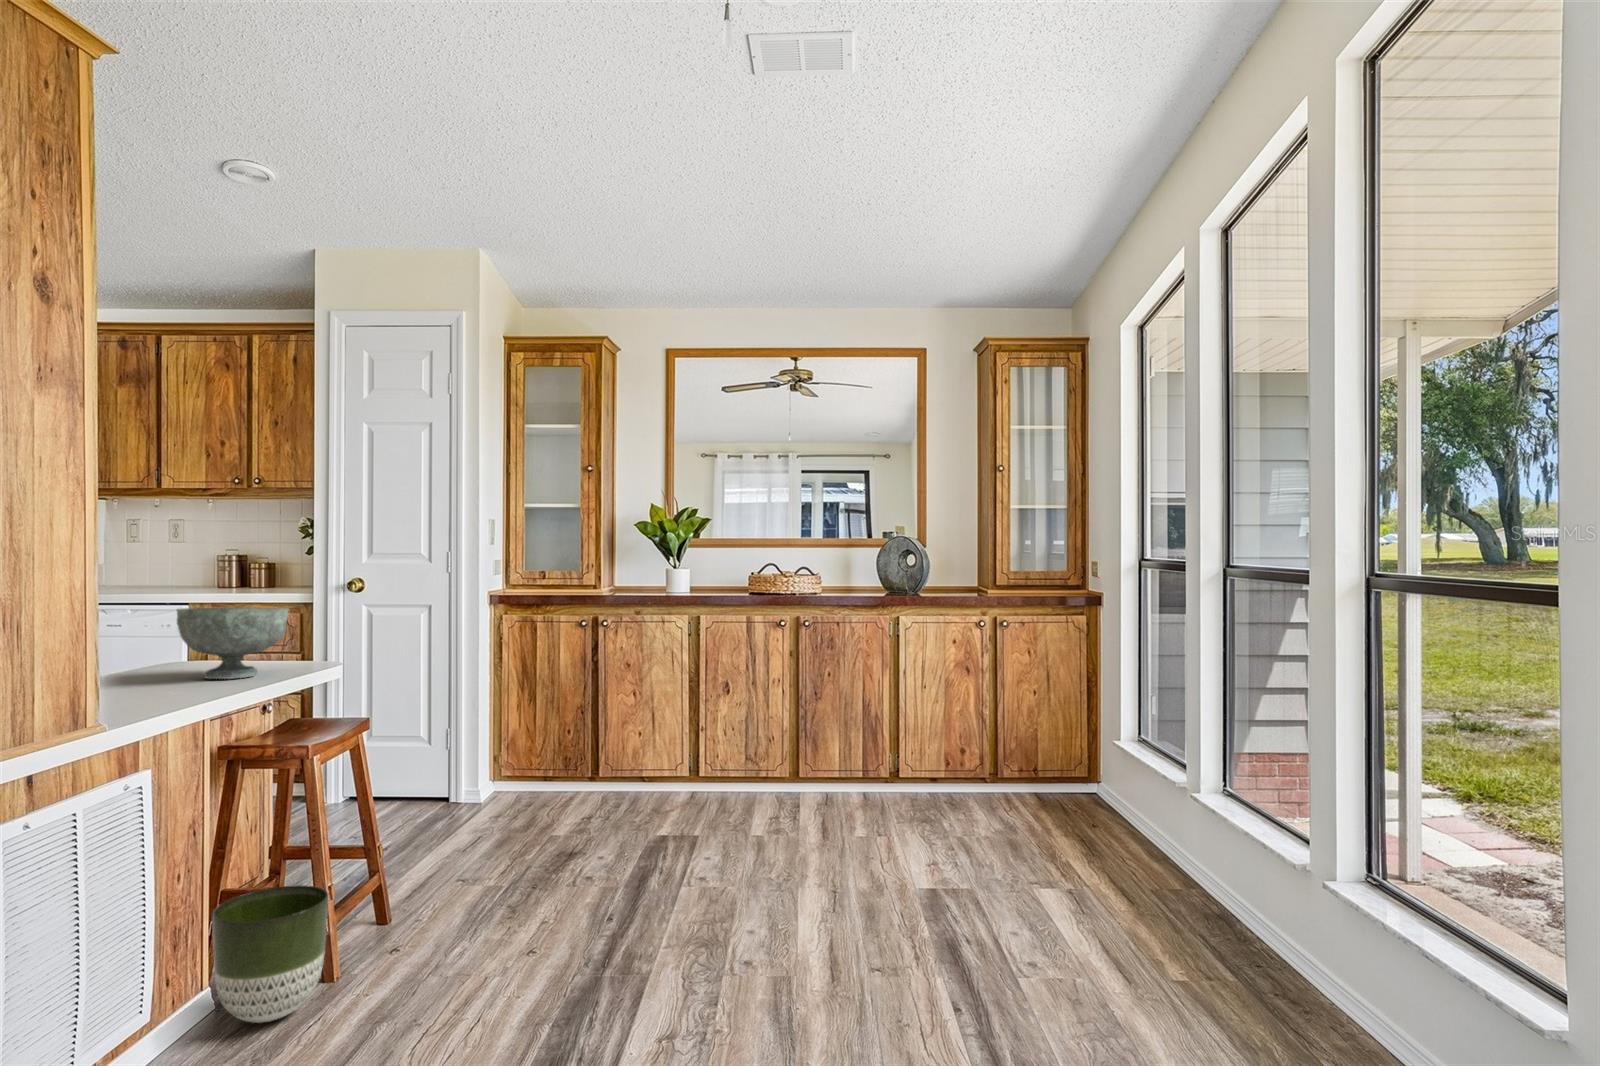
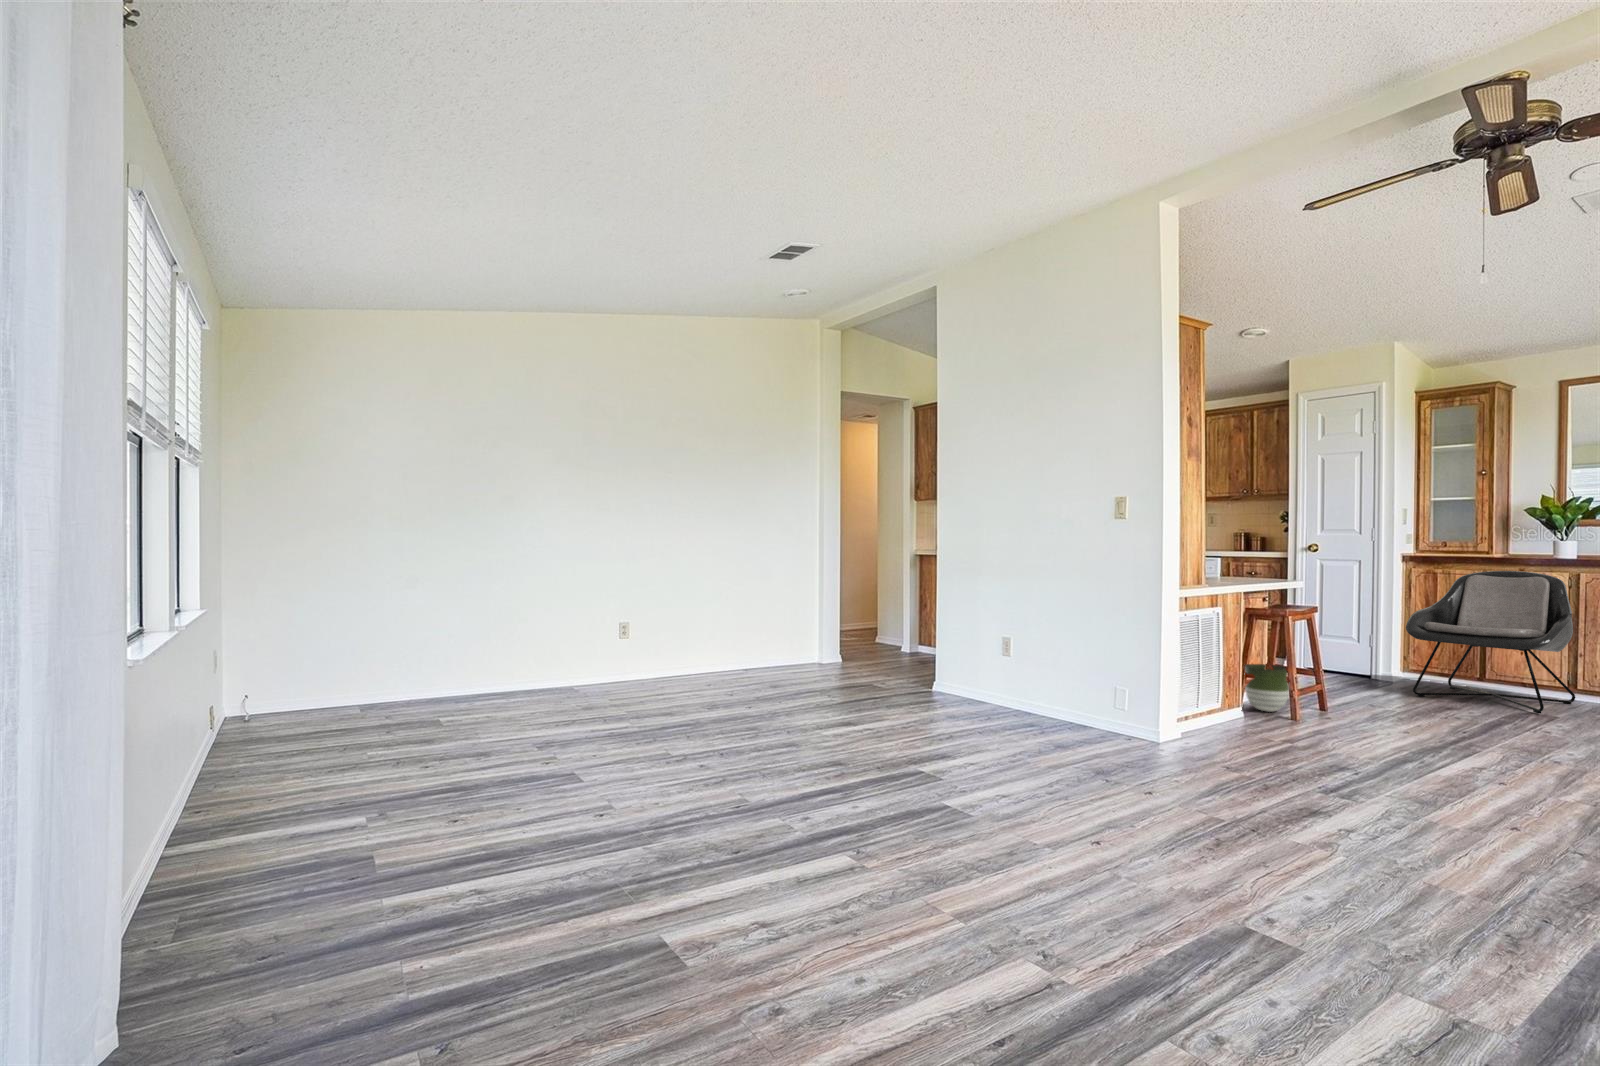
decorative bowl: present [177,607,289,679] -> none [1227,550,1273,580]
lounge chair: none [513,614,711,840] -> present [1406,571,1575,713]

